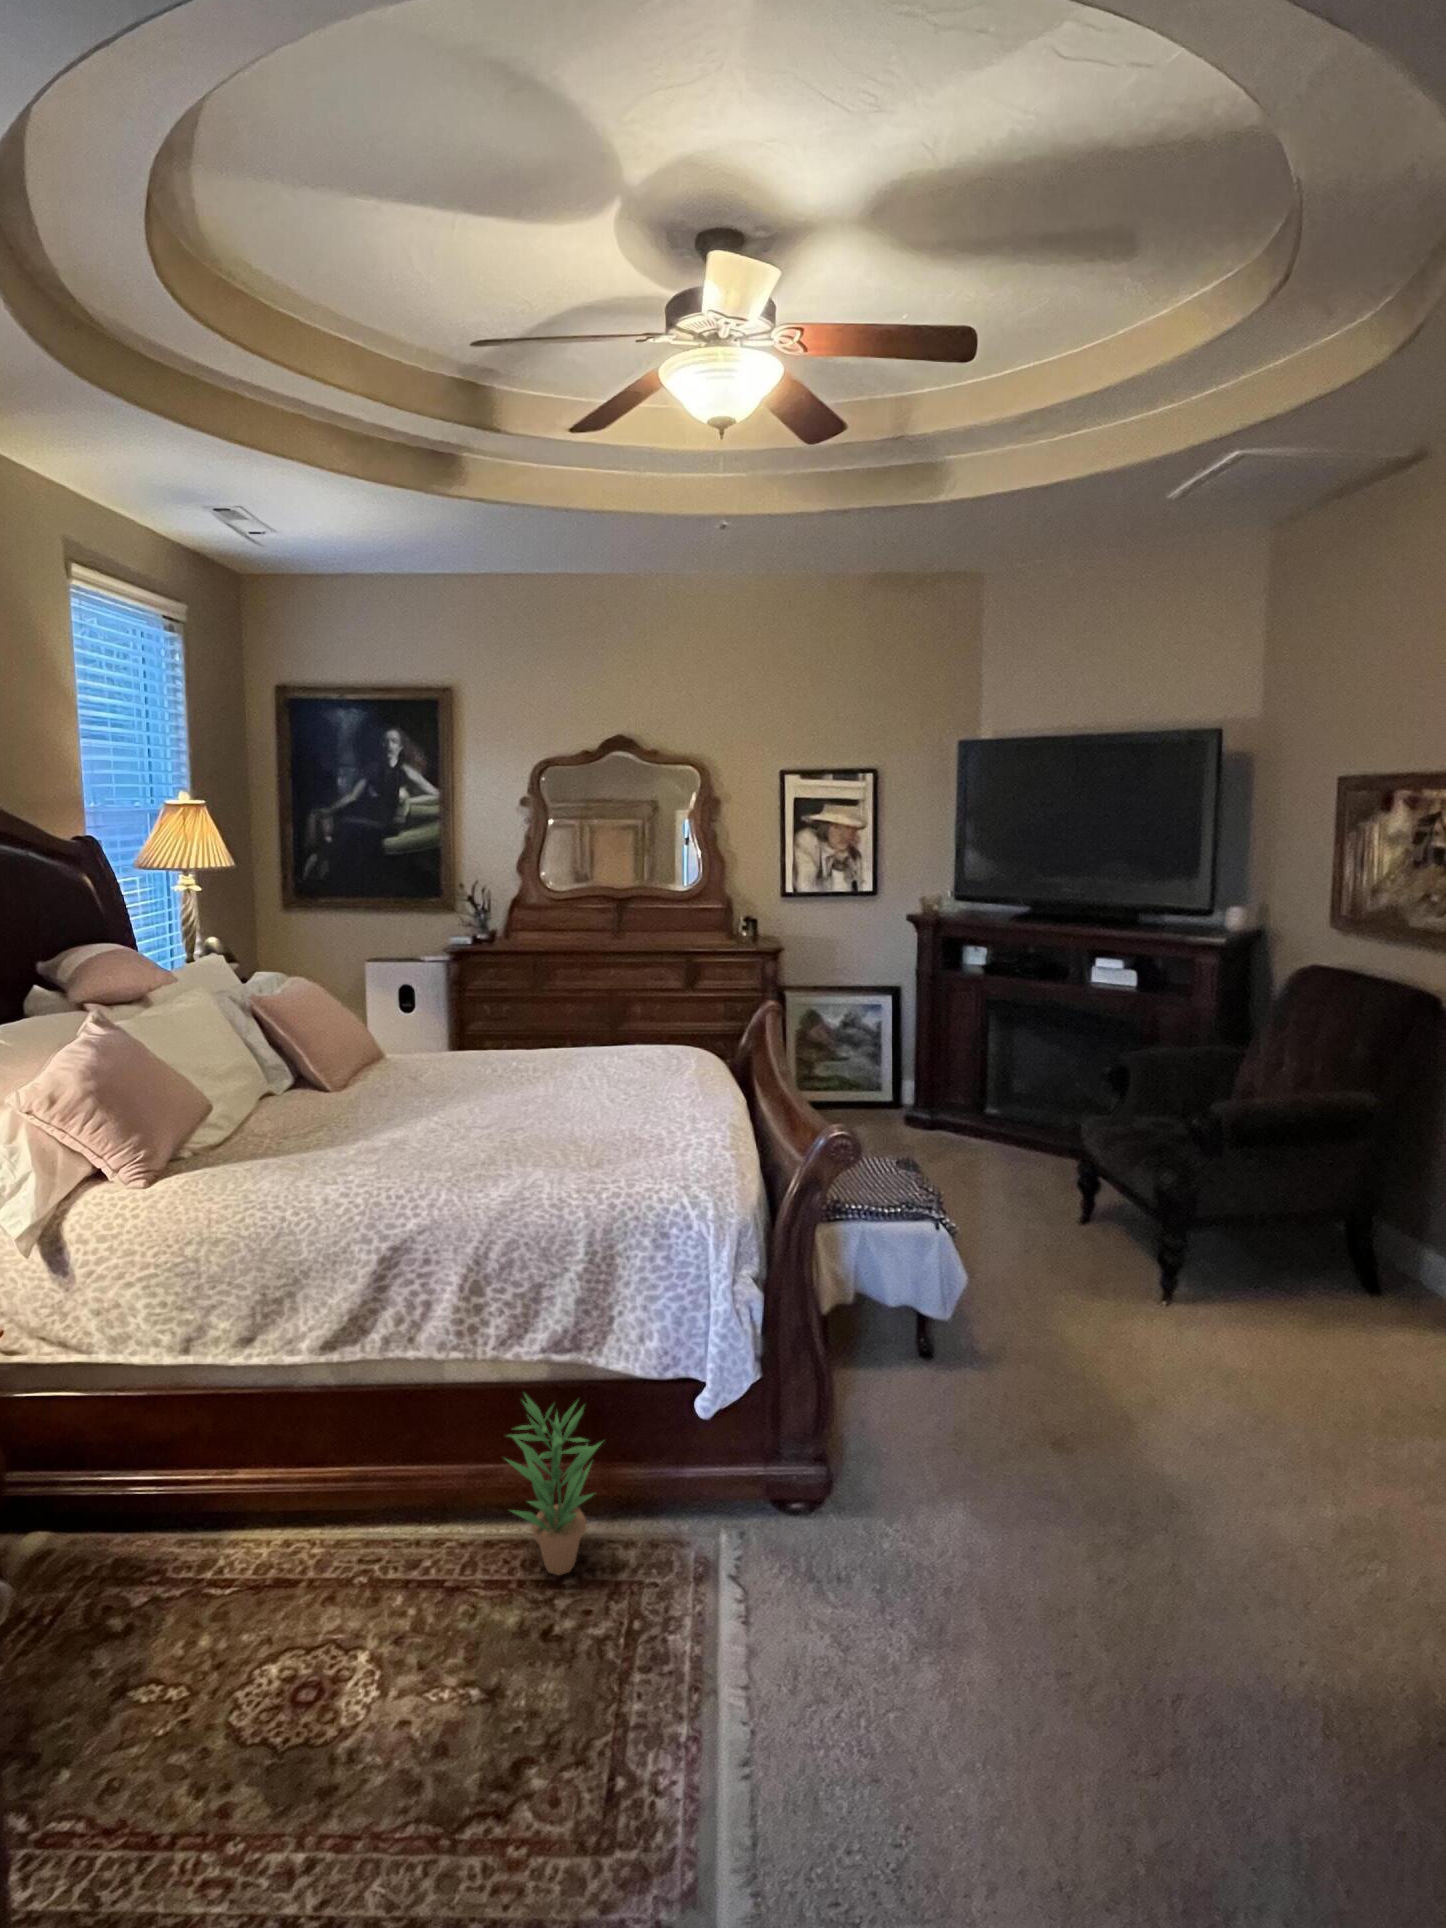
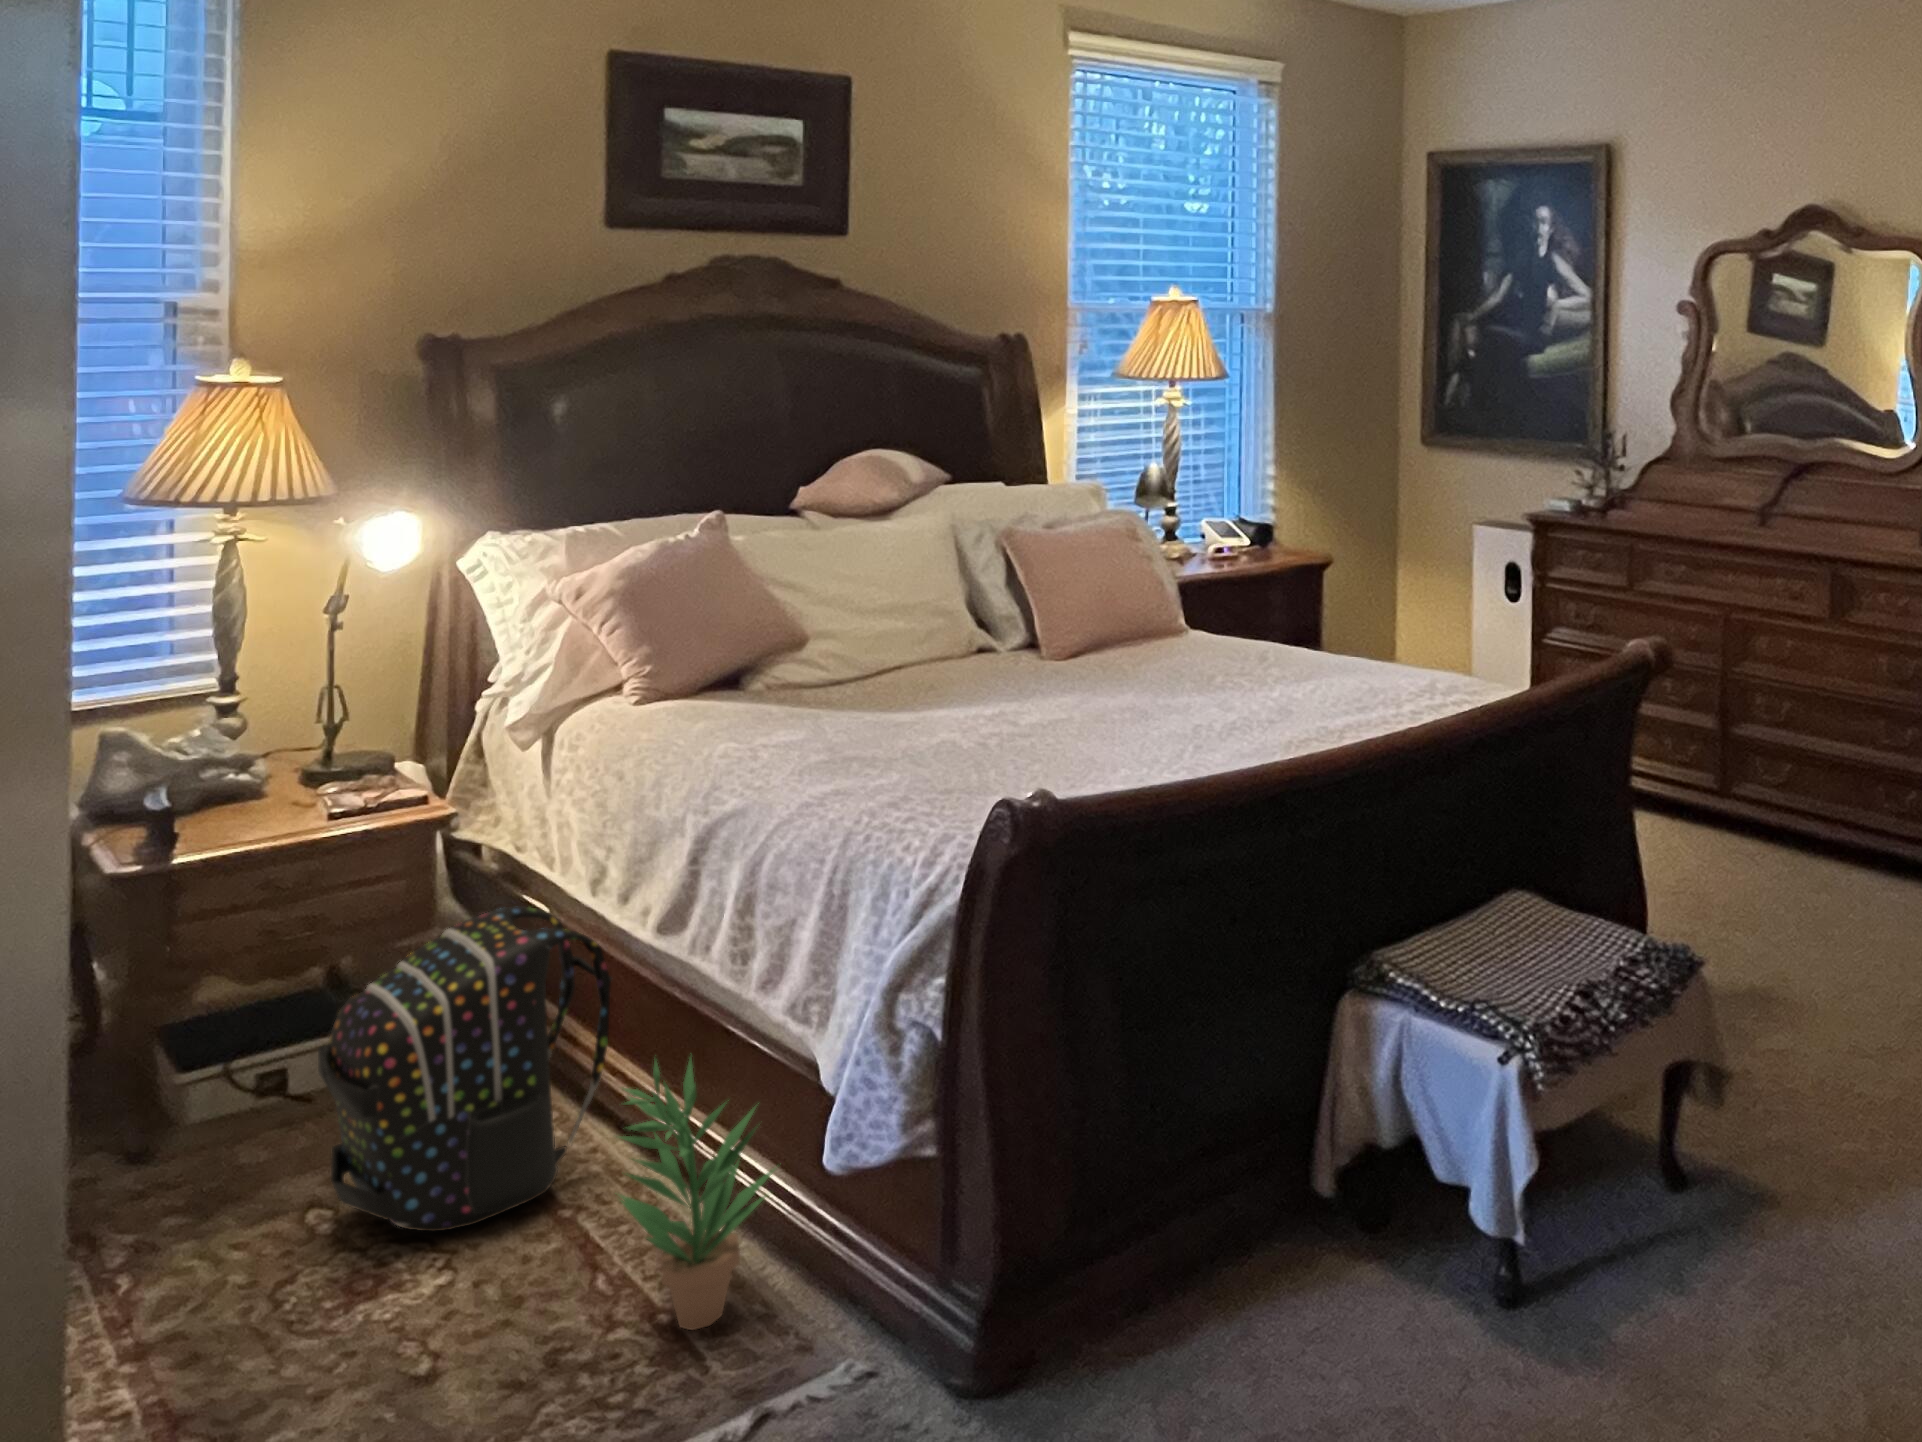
backpack: none [118,1367,319,1653] -> present [318,906,612,1232]

